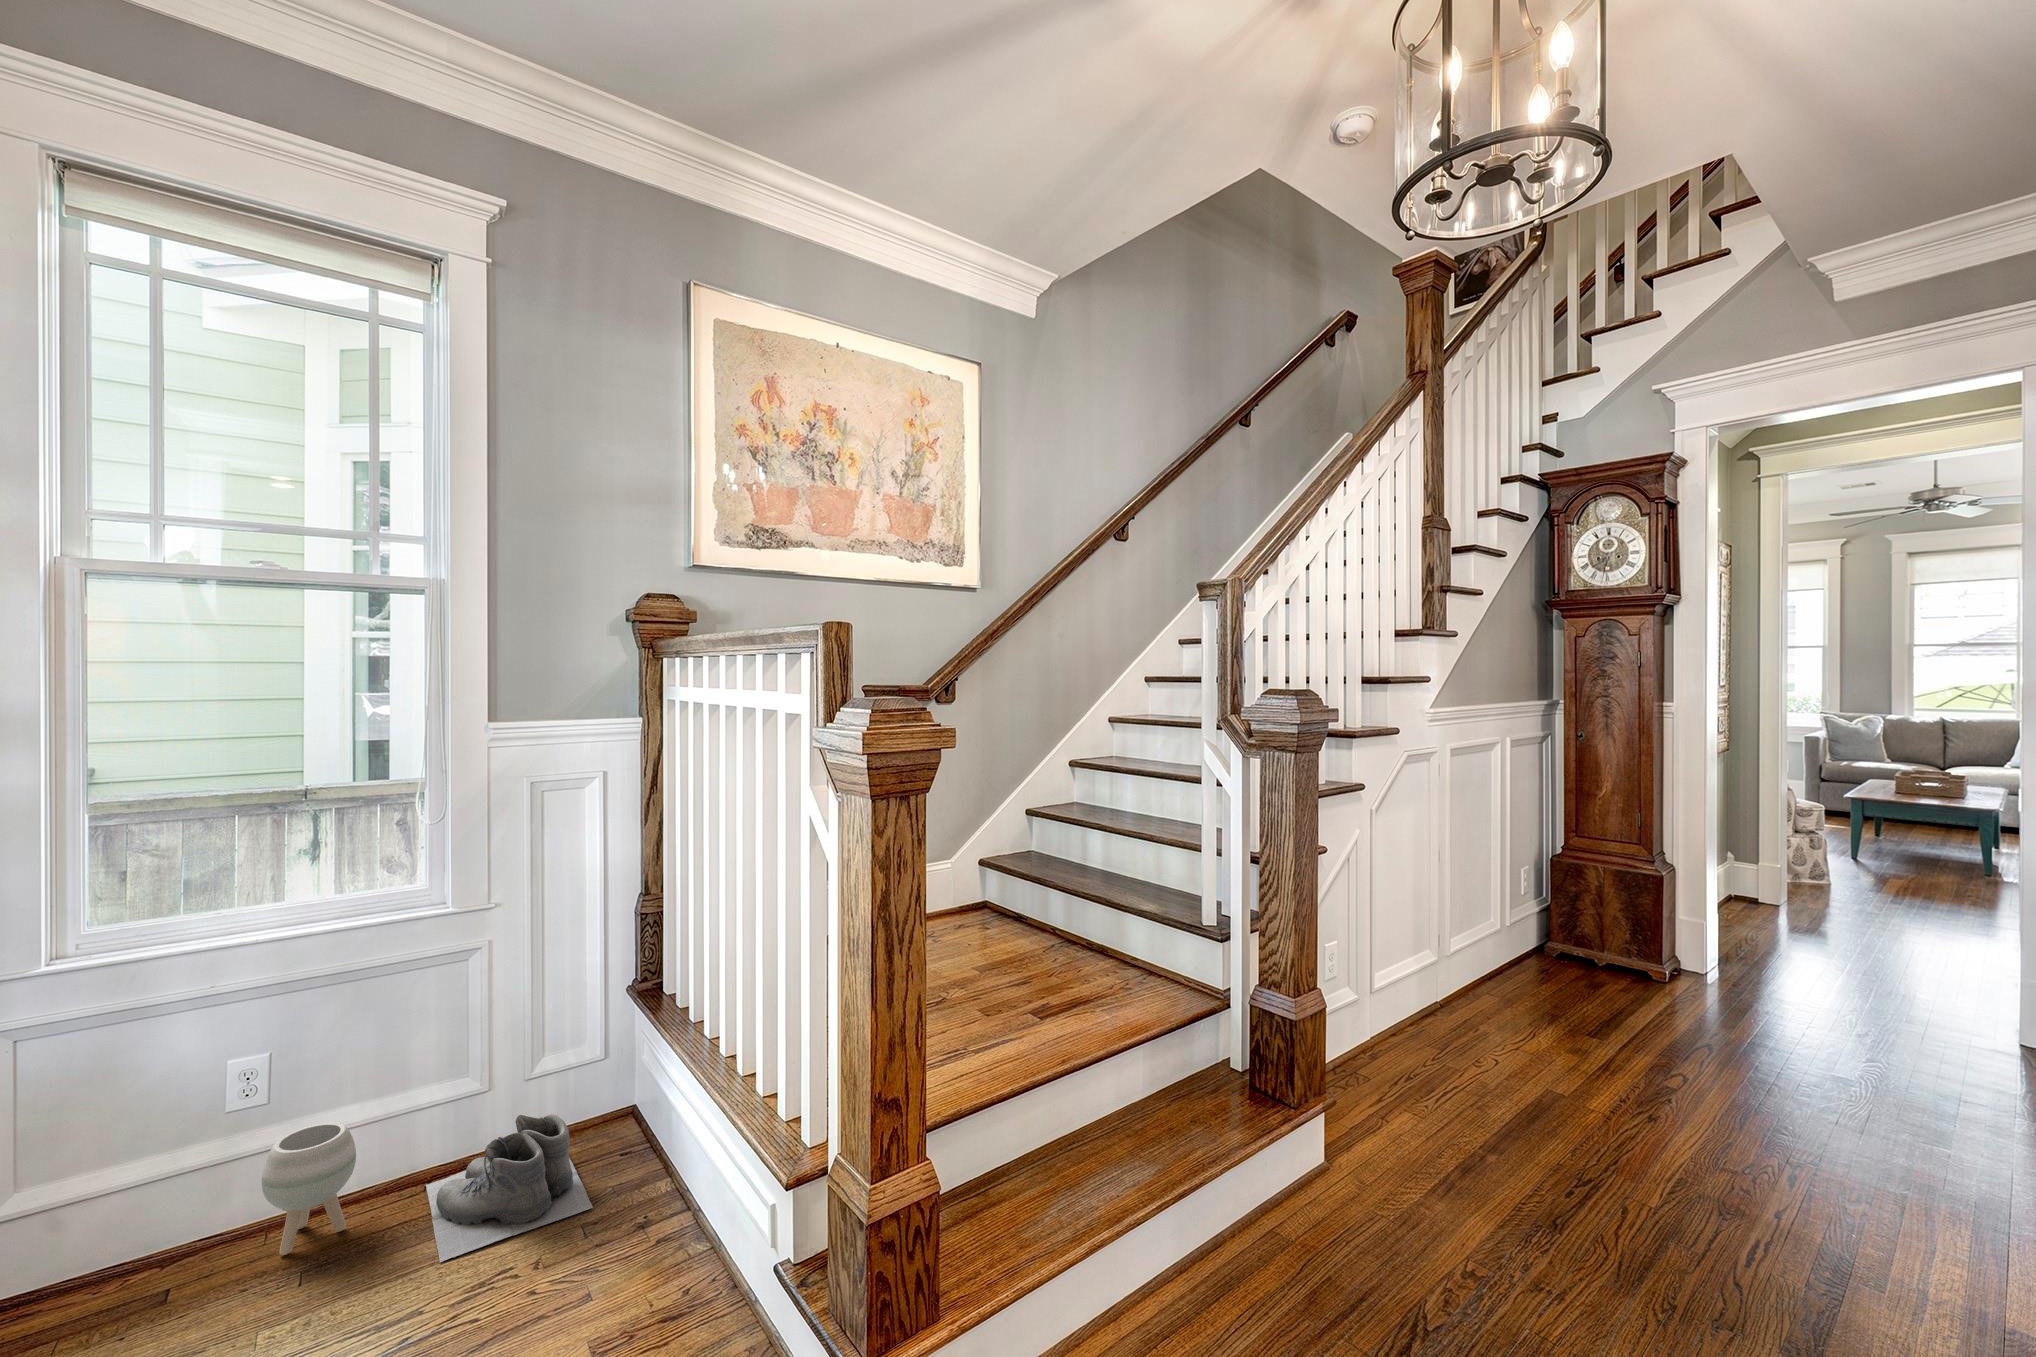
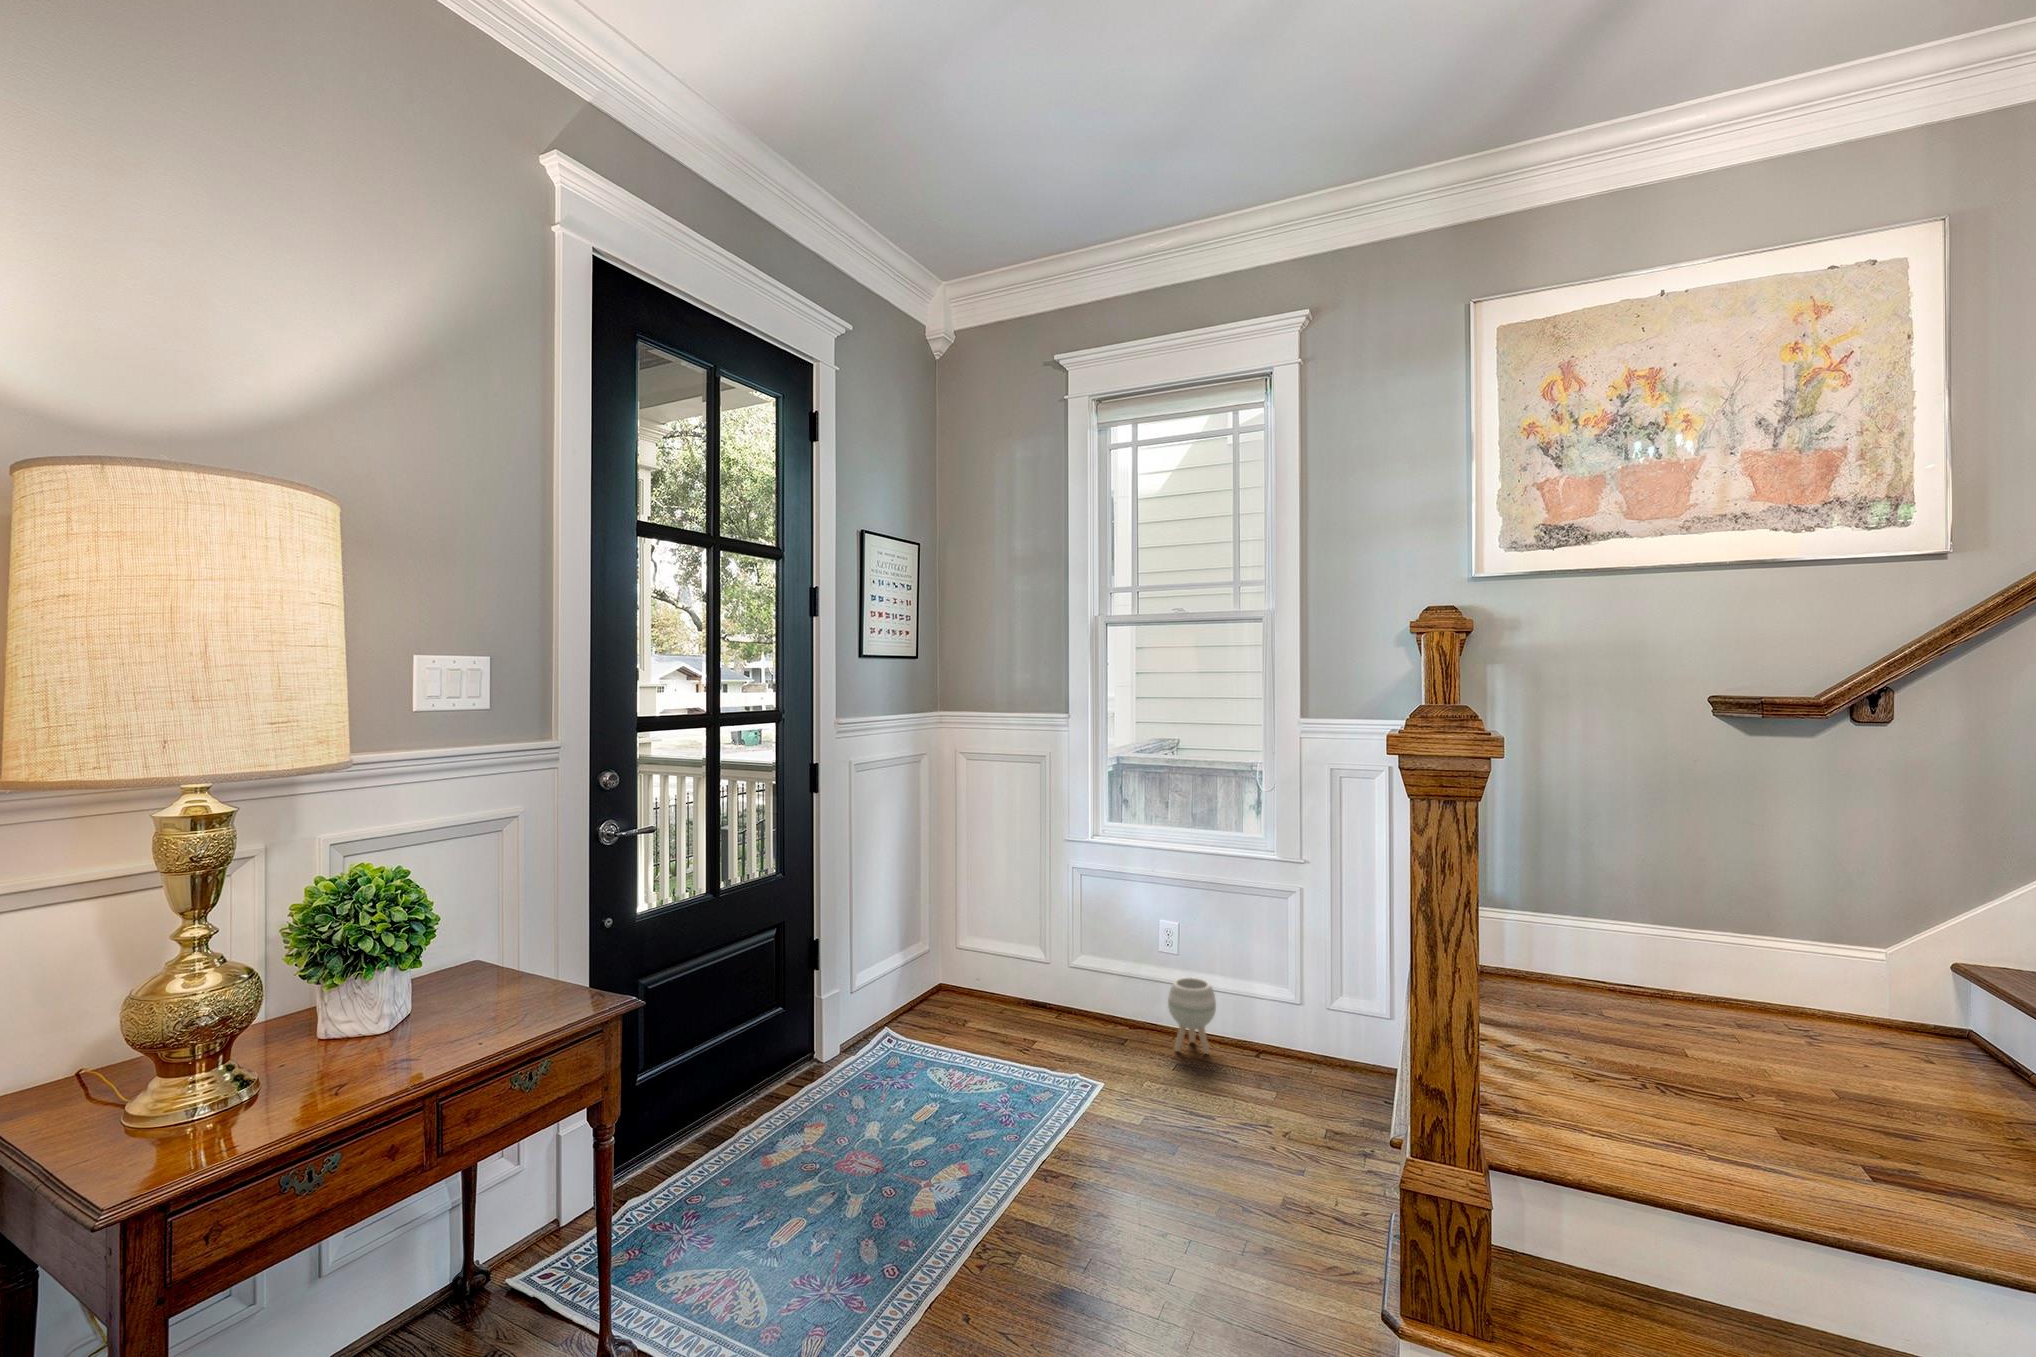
boots: present [426,1114,593,1262] -> none [1237,1026,1354,1121]

